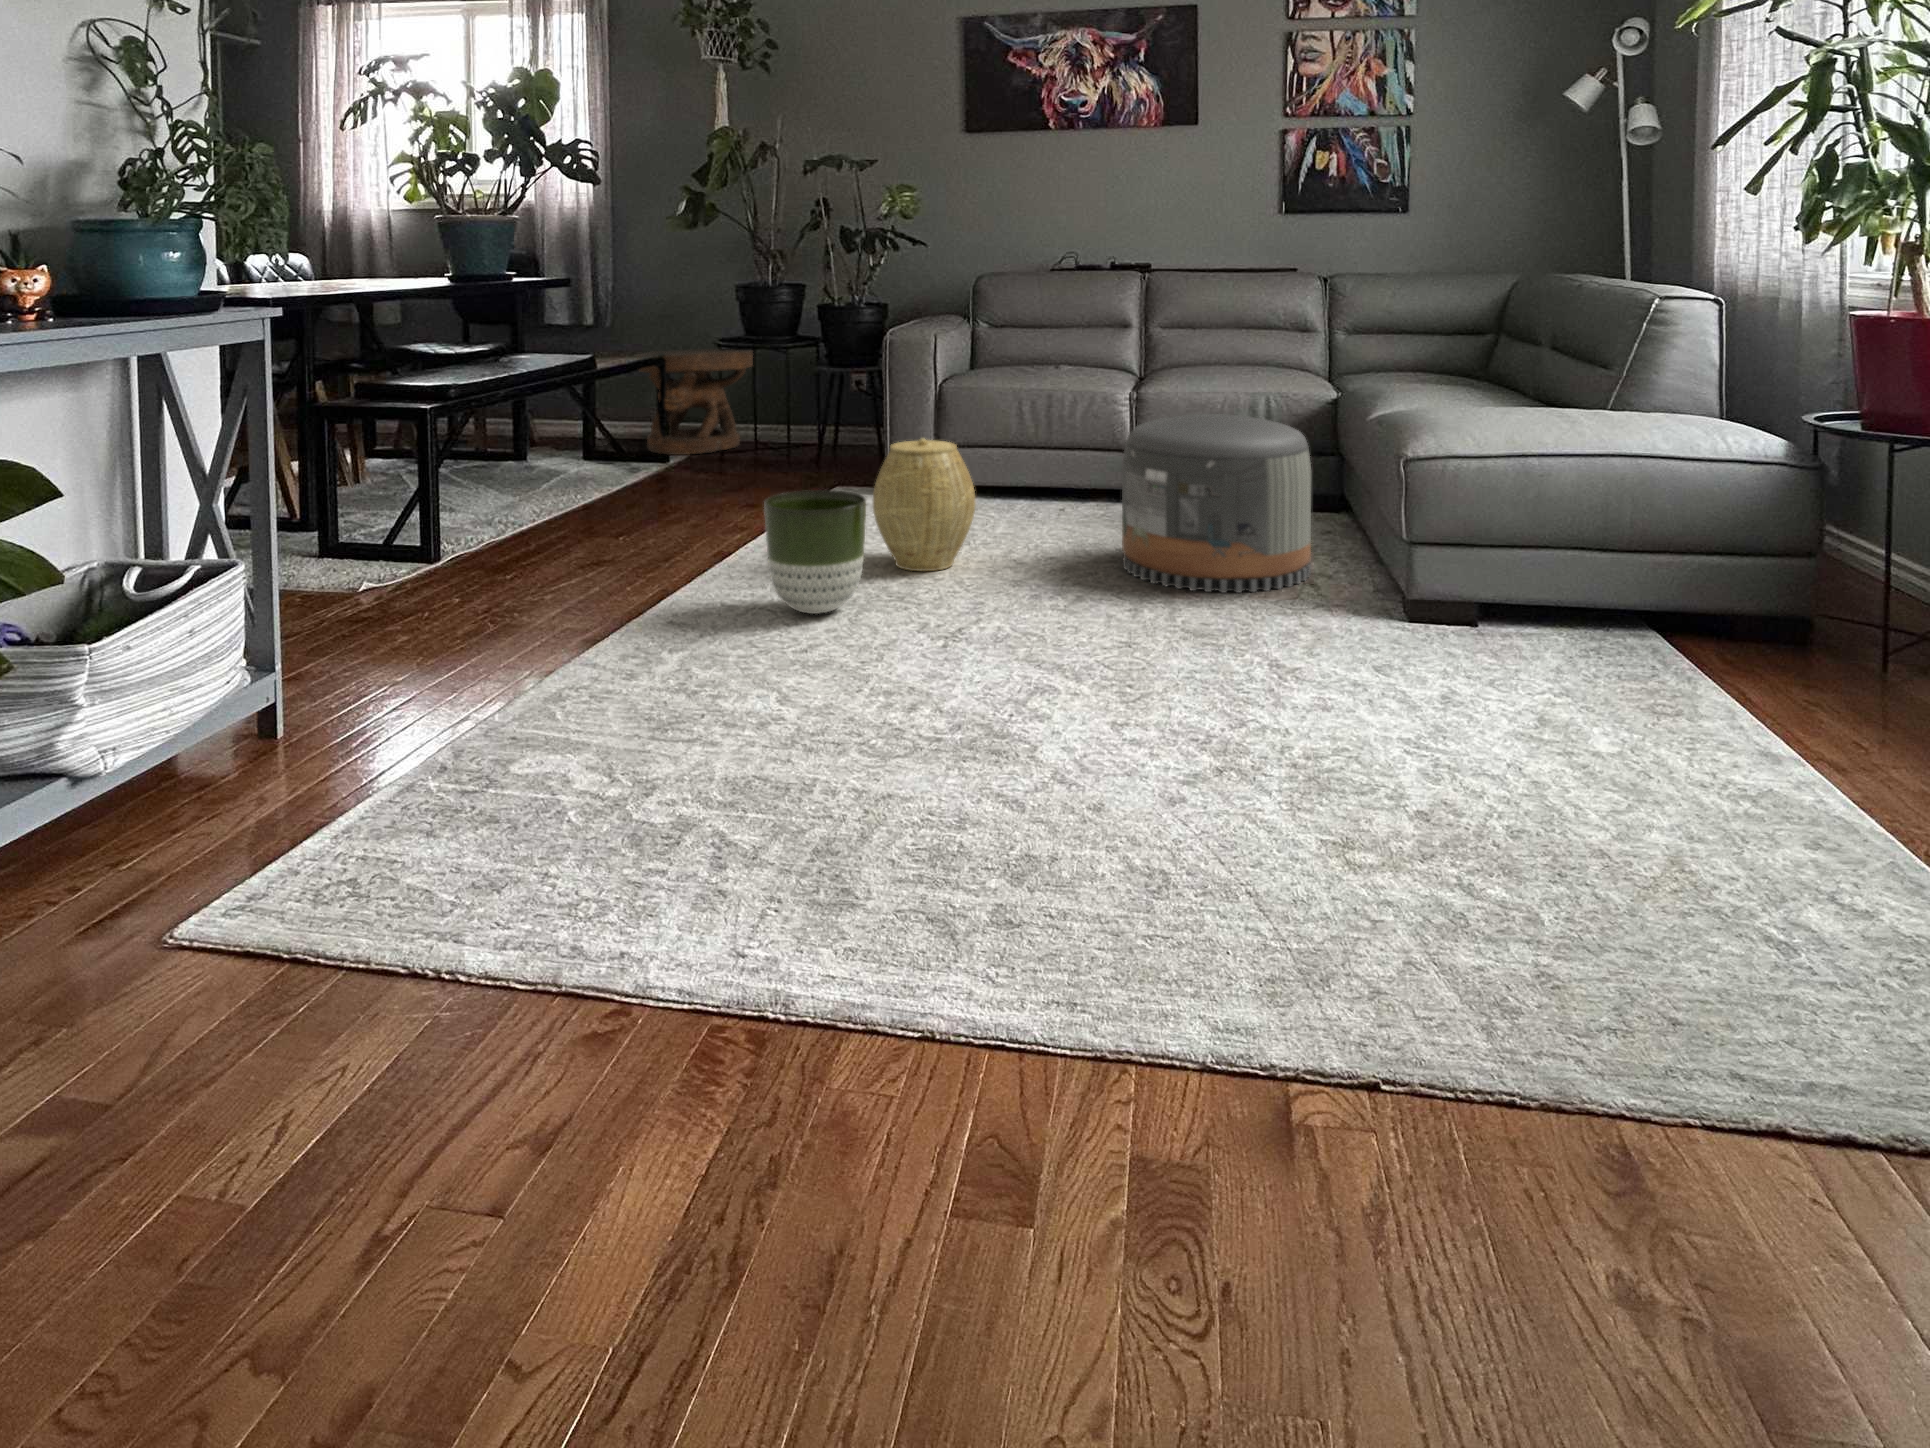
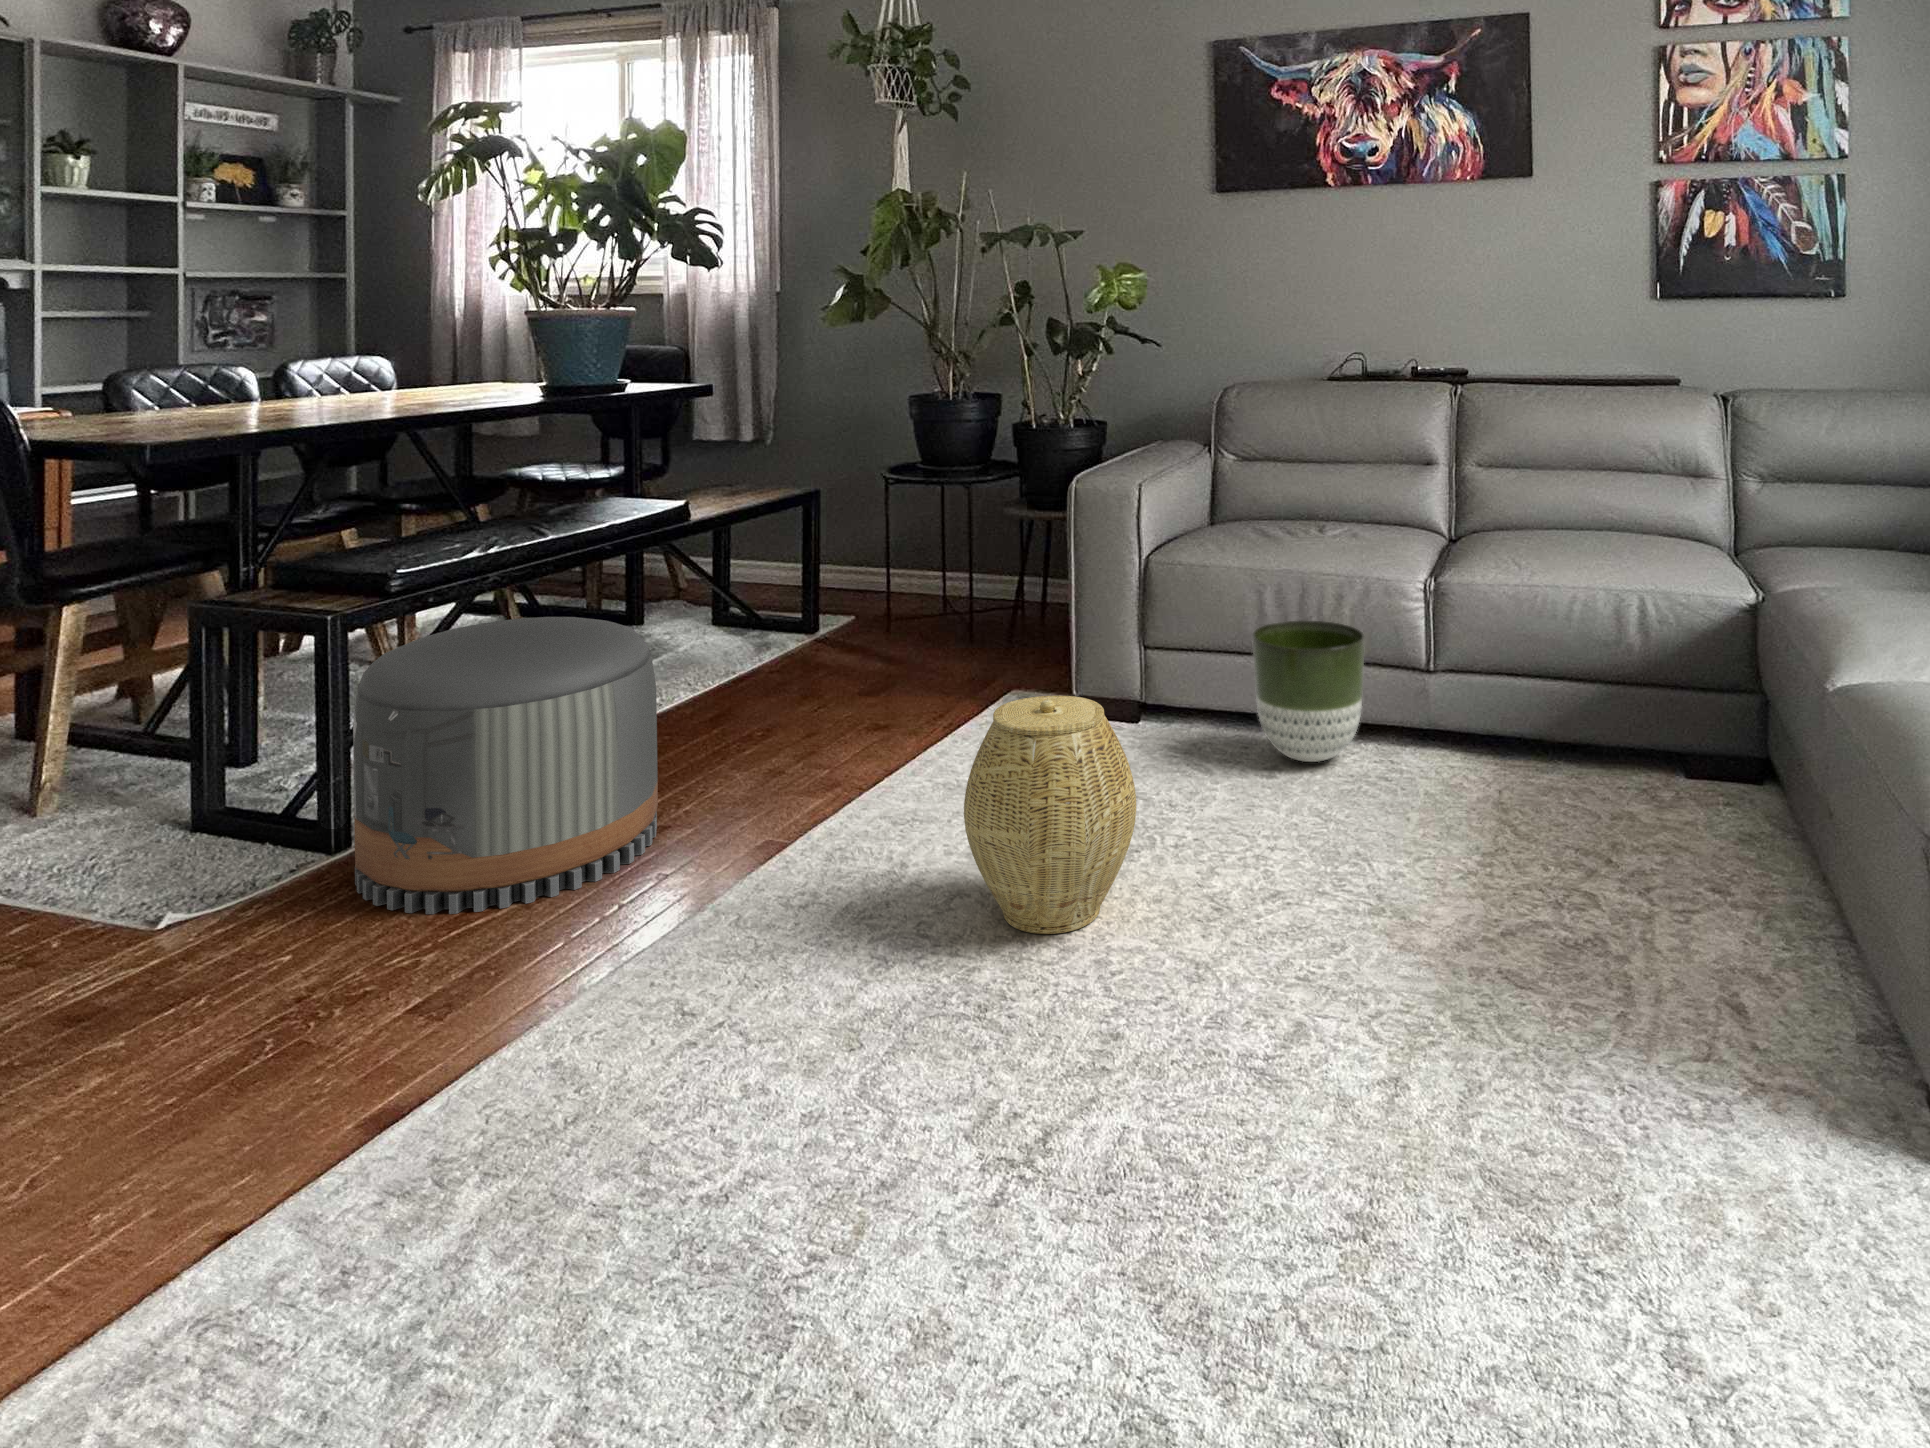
side table: present [637,349,753,455] -> none [786,475,941,623]
pouf: present [1122,414,1311,593] -> present [353,617,658,914]
planter: present [764,490,866,614] -> present [1252,621,1365,762]

